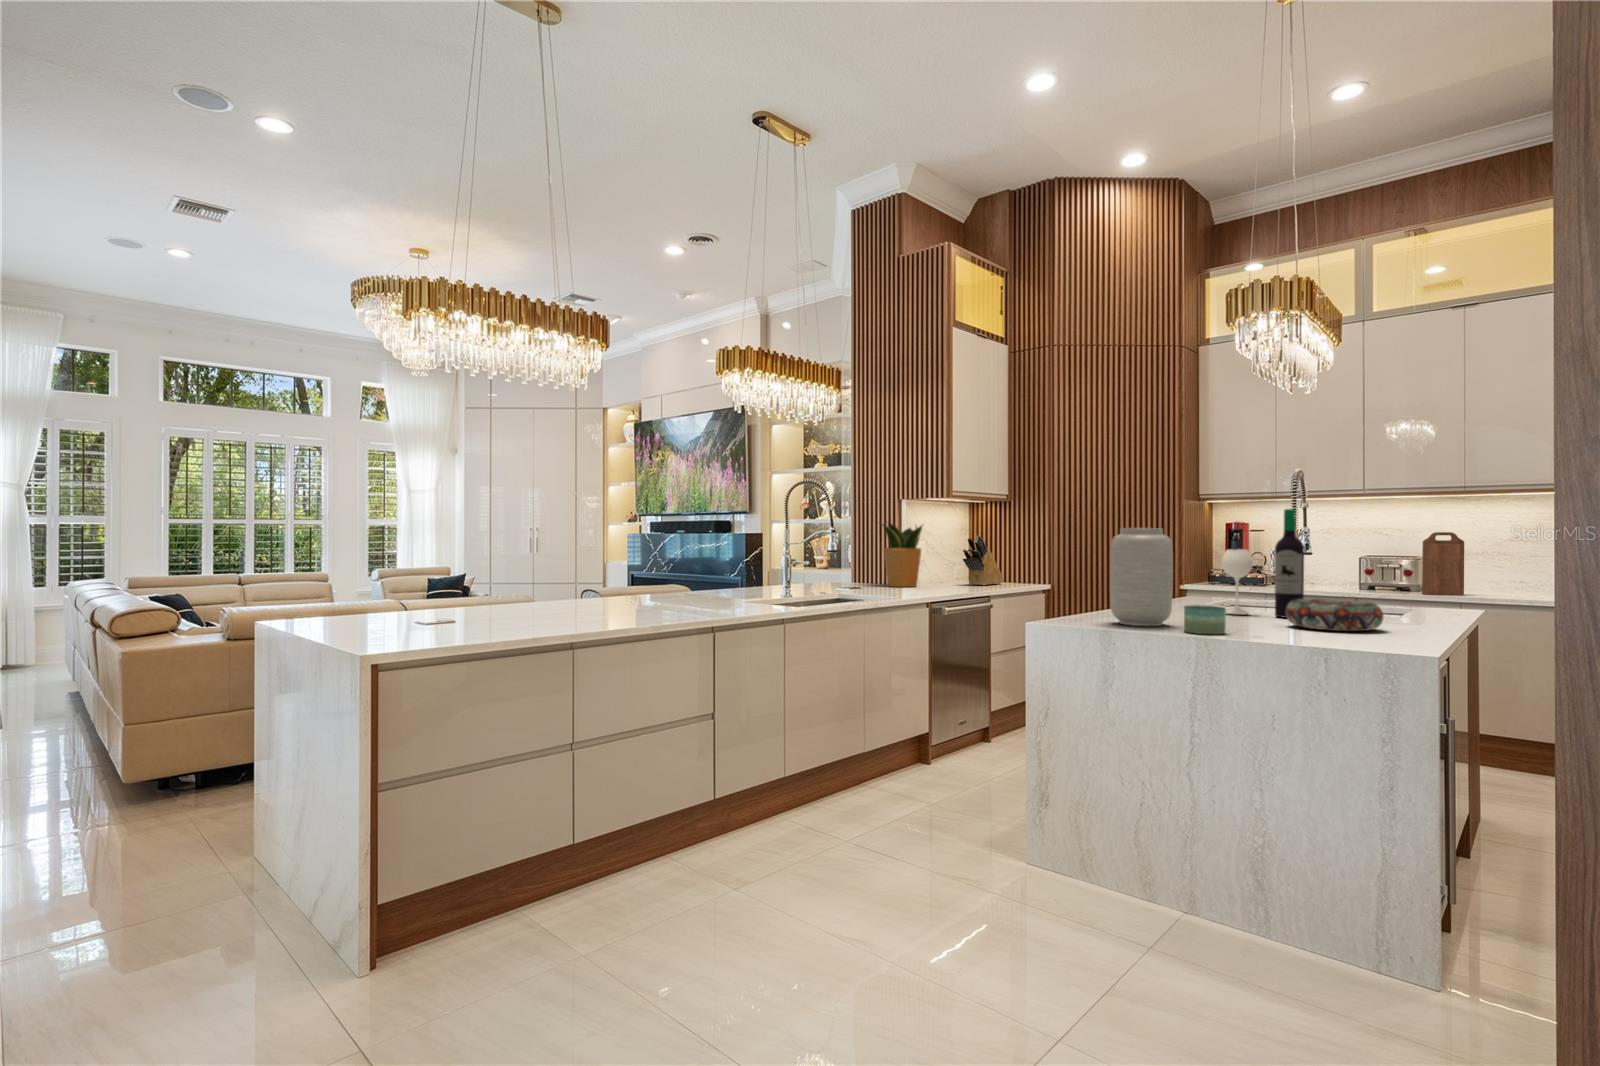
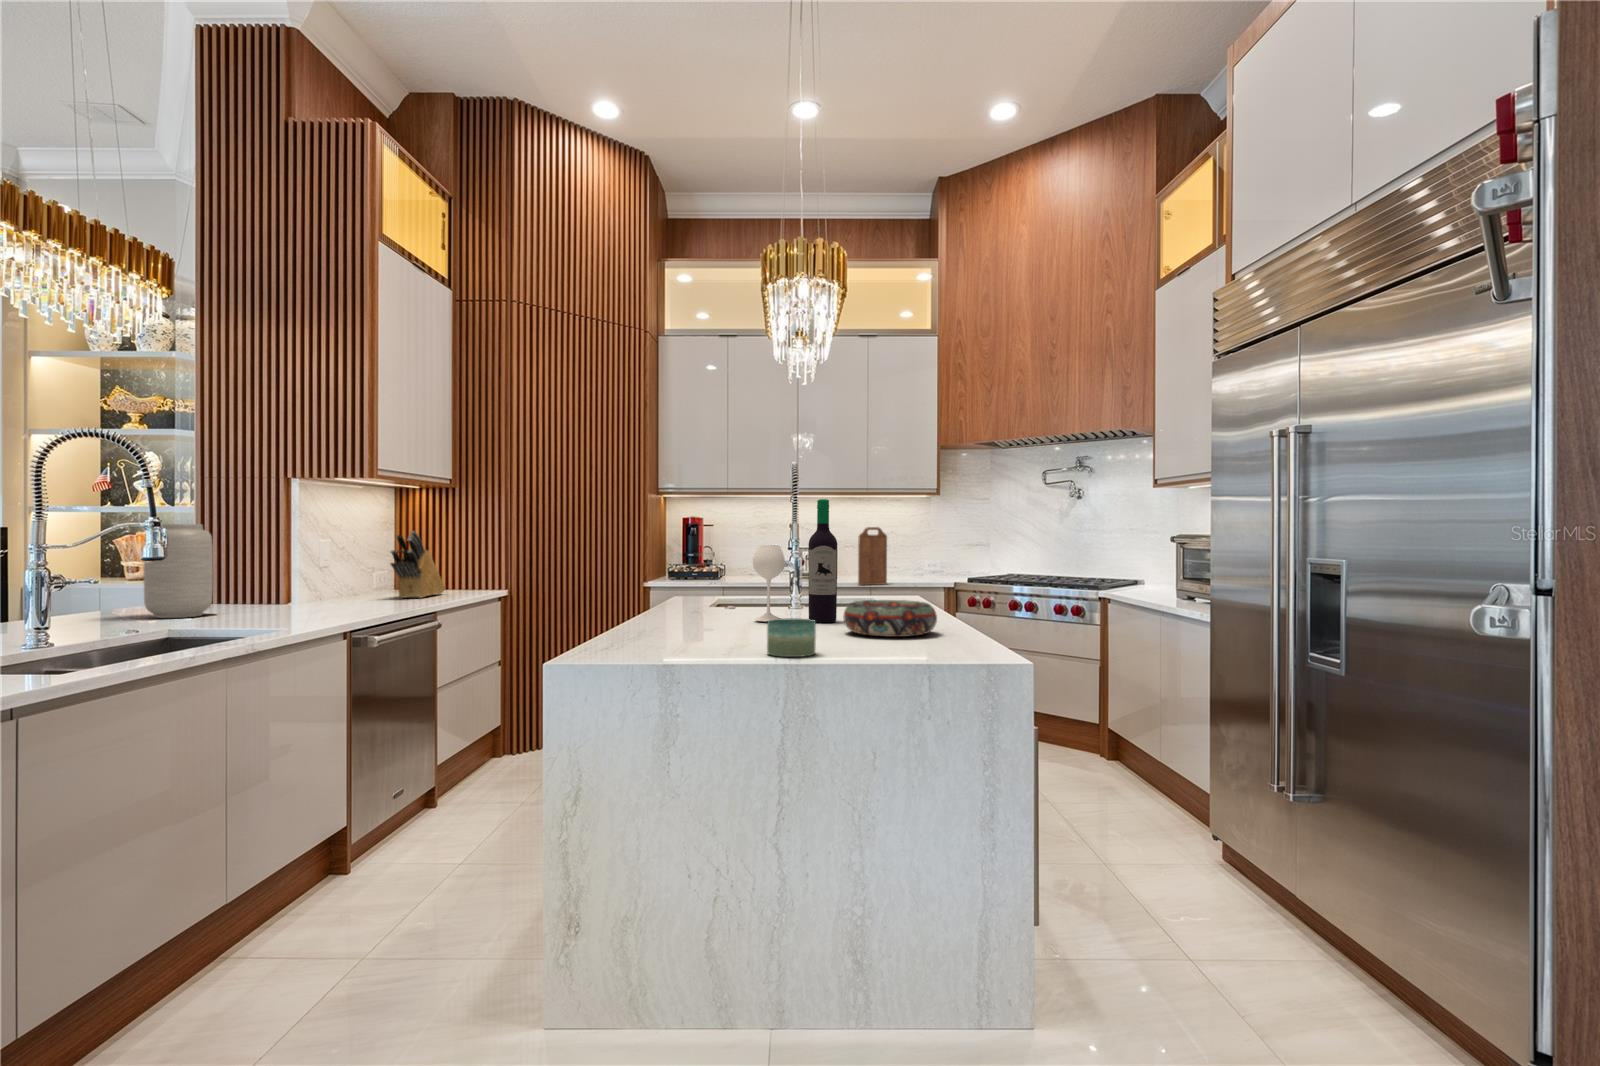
potted plant: present [882,523,922,587] -> none [245,508,334,607]
vase: present [1110,528,1173,626] -> present [144,524,213,618]

